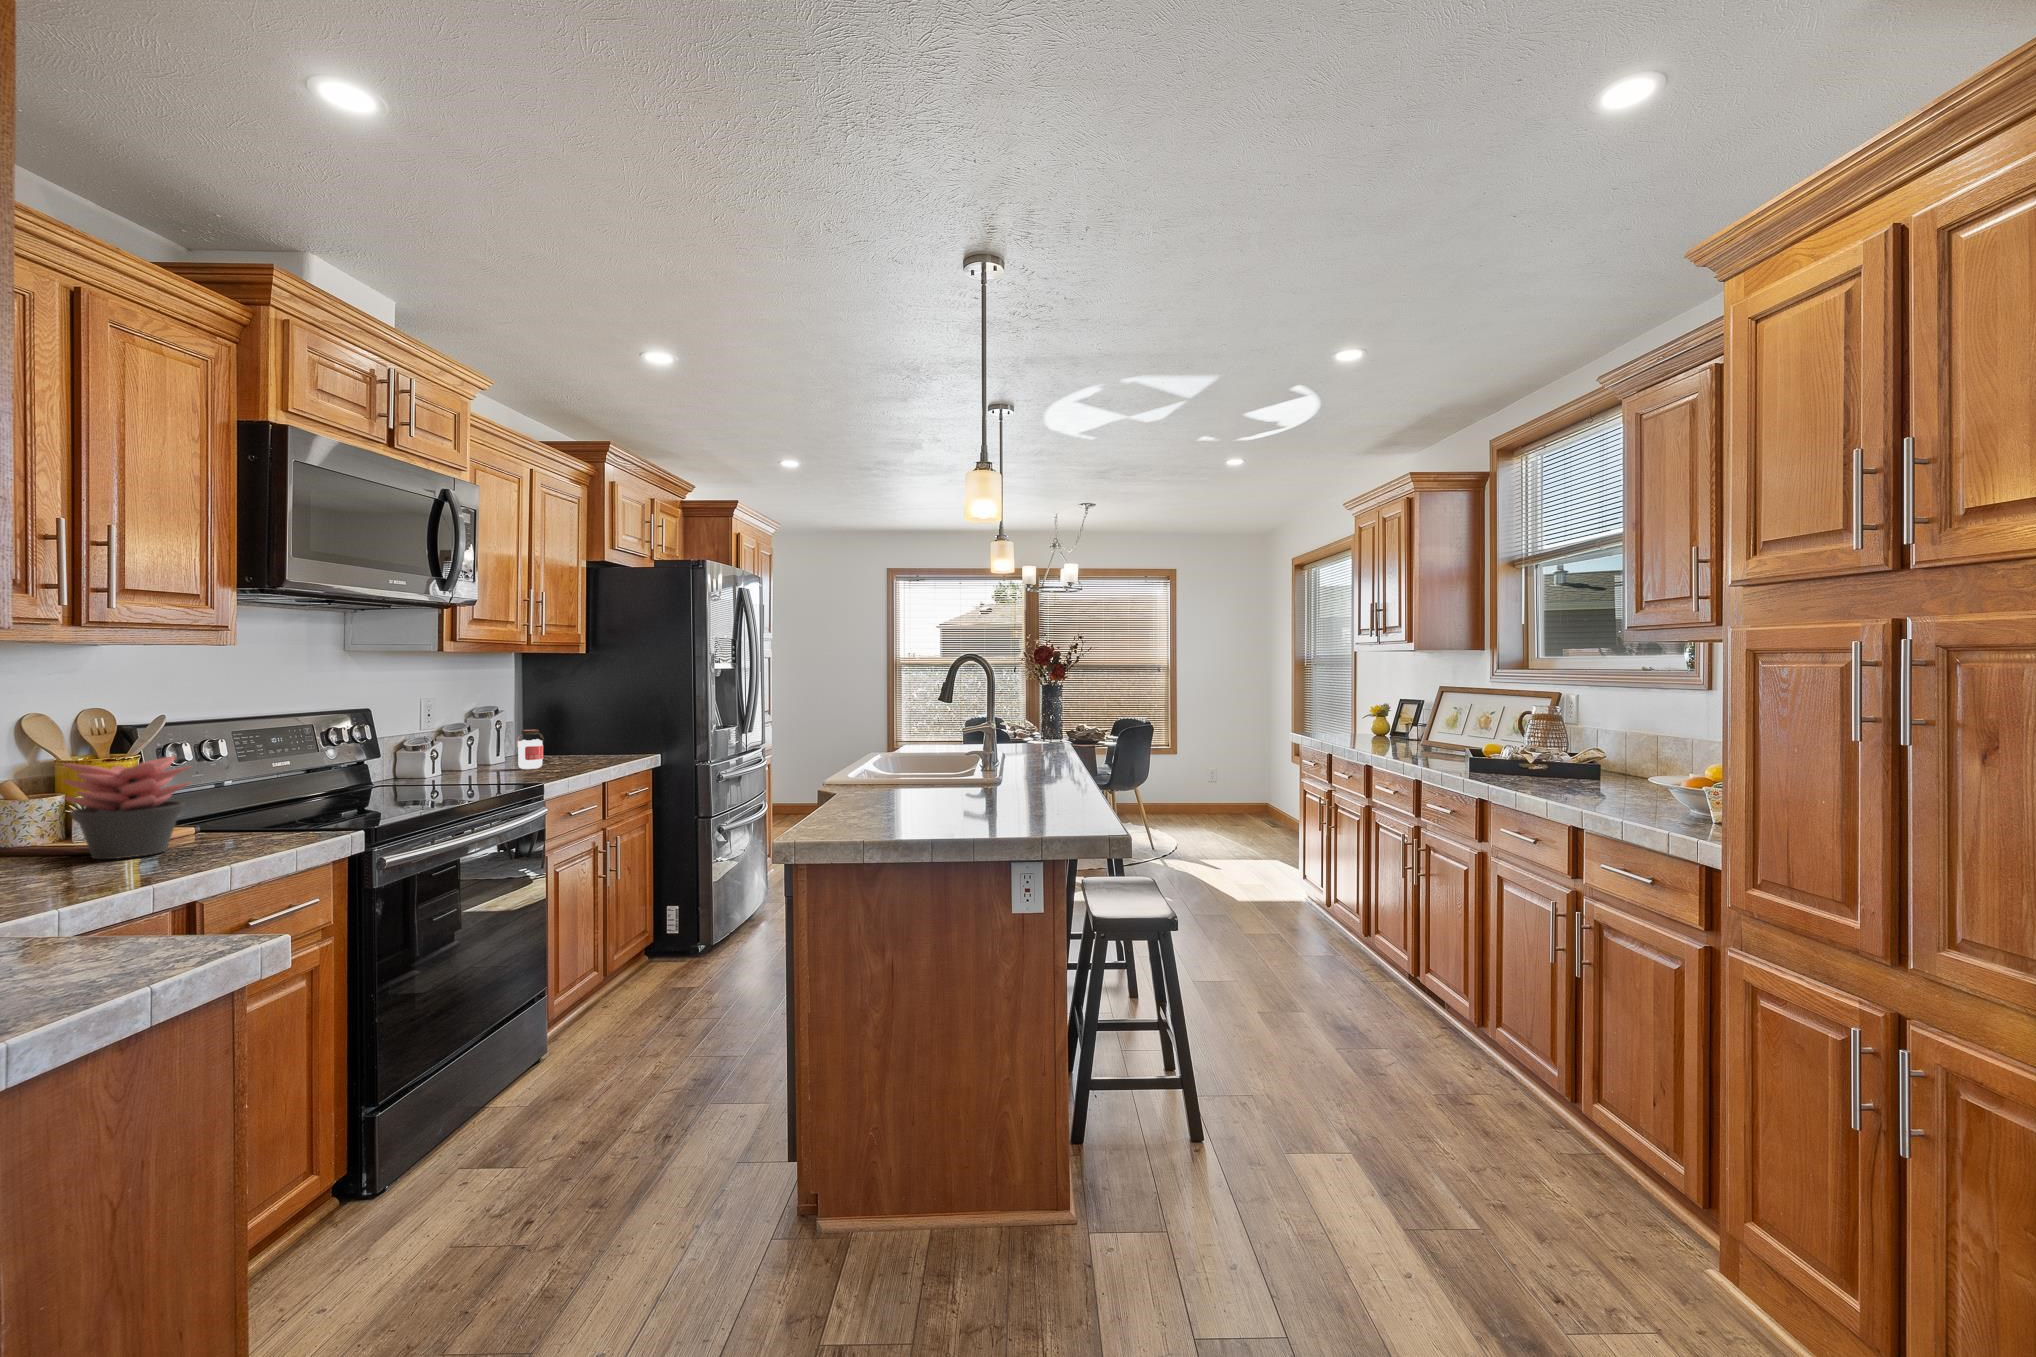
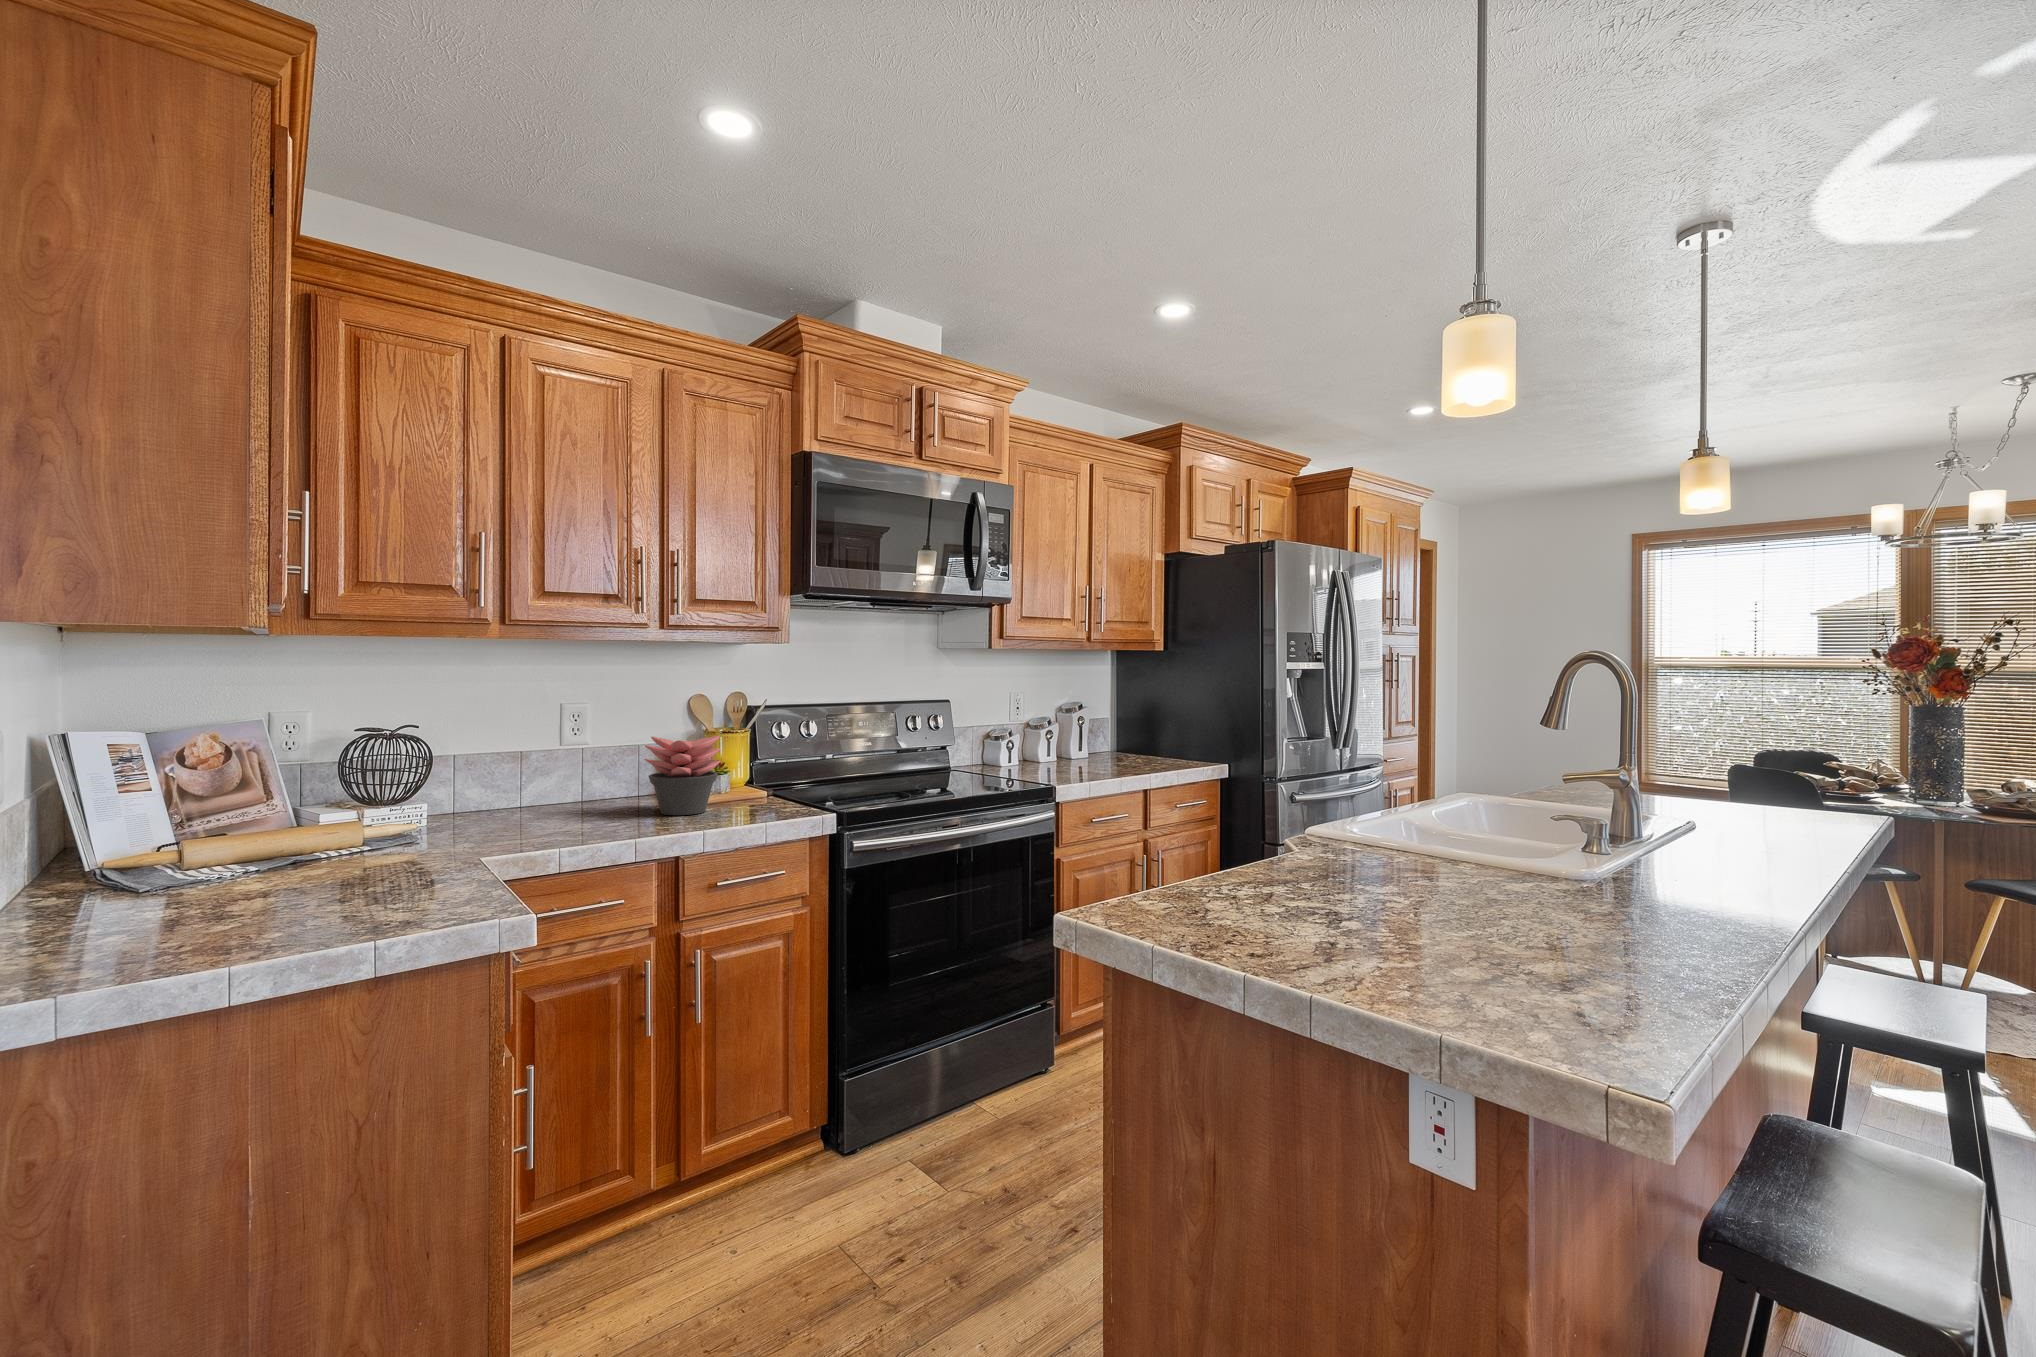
jar: present [517,730,544,769] -> none [1074,728,1097,769]

